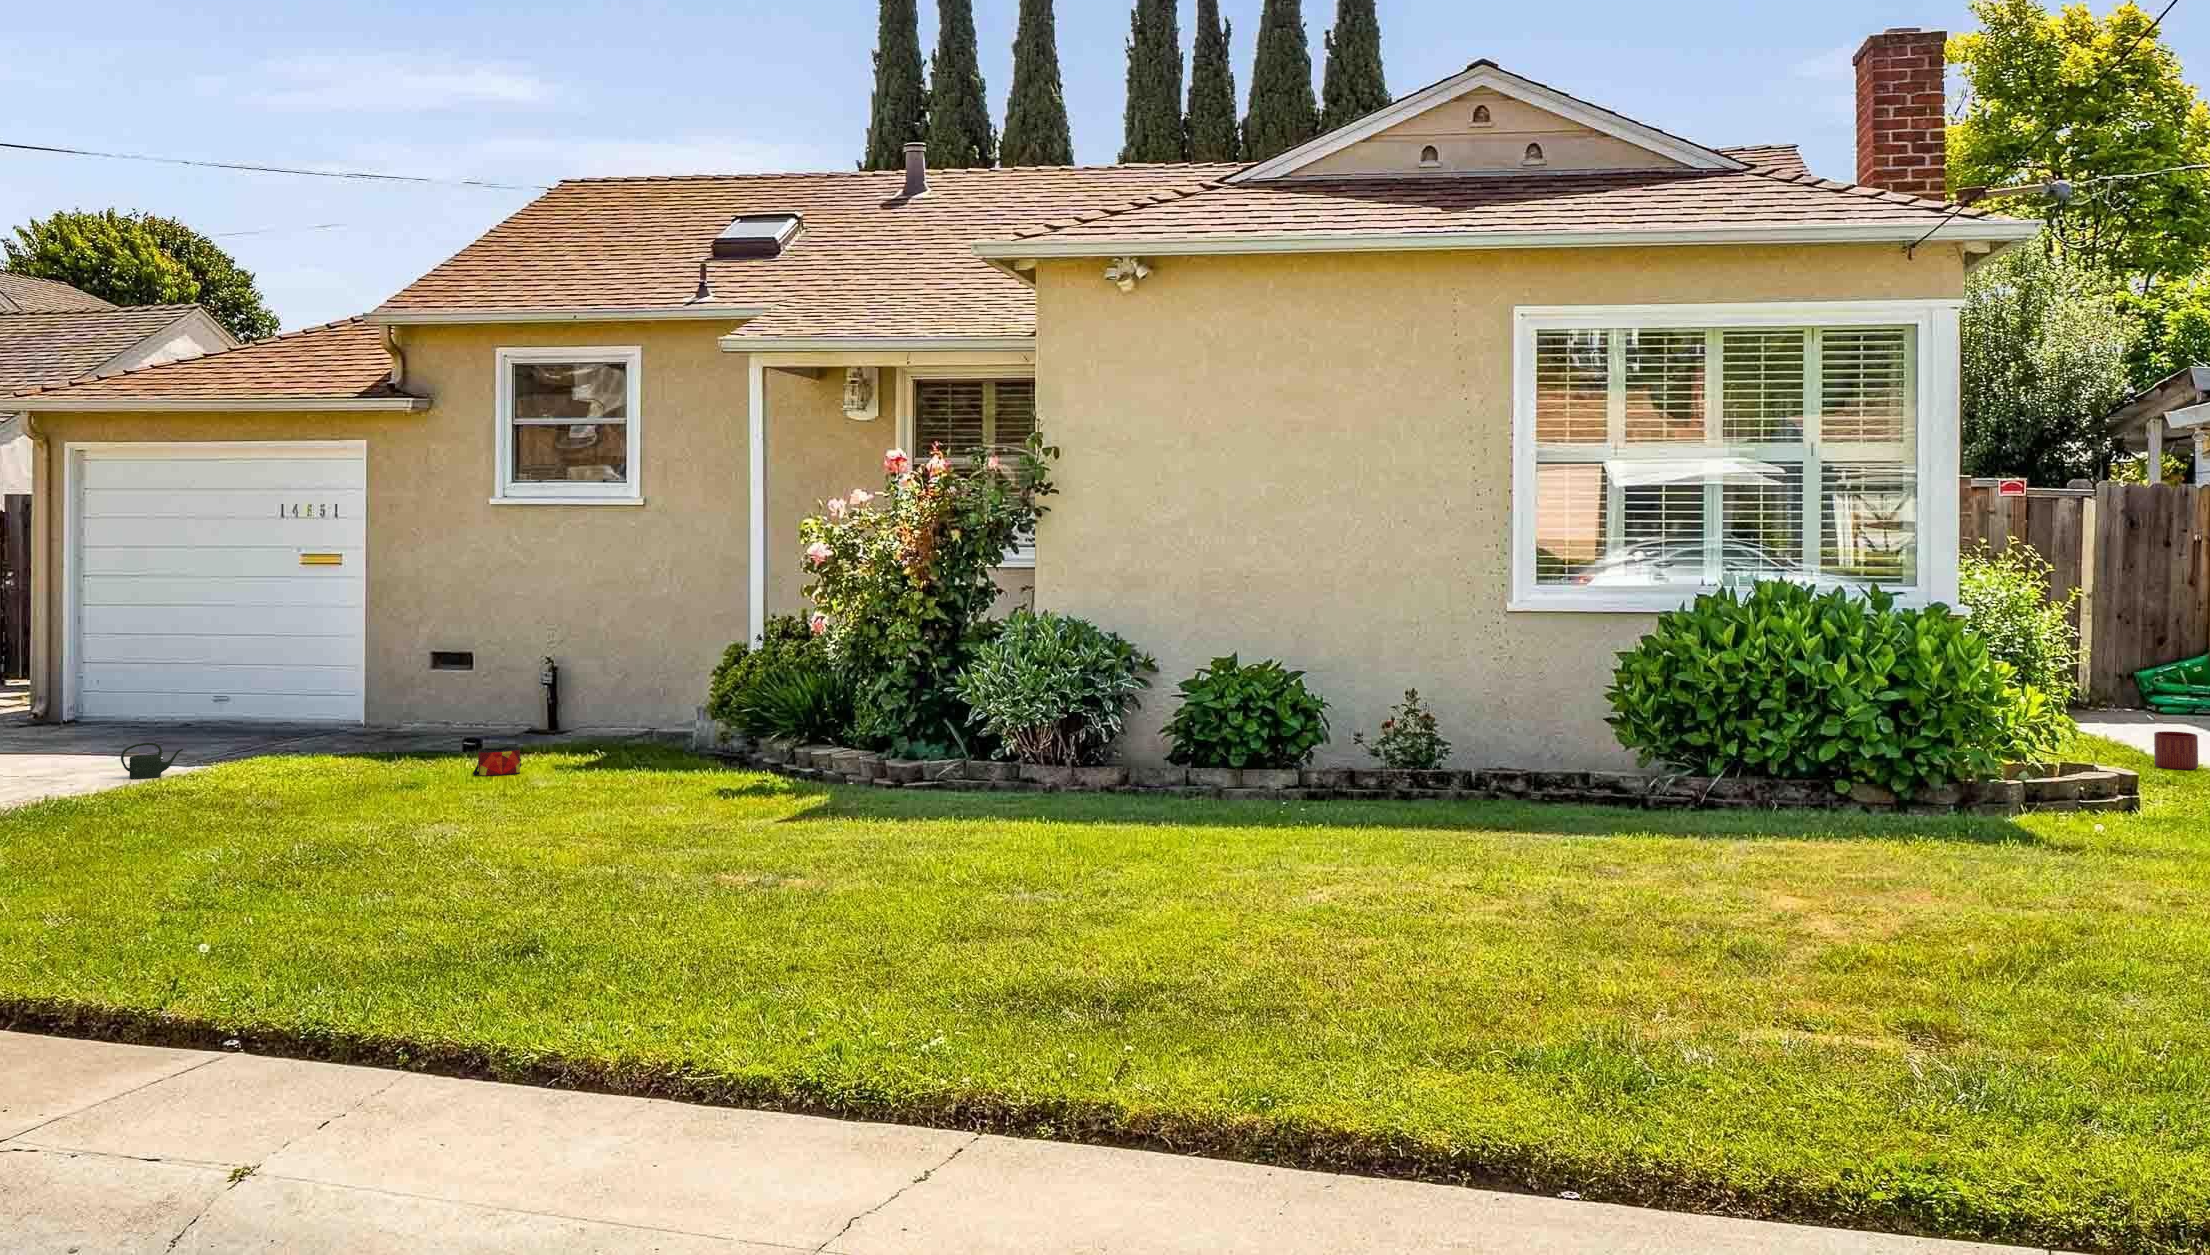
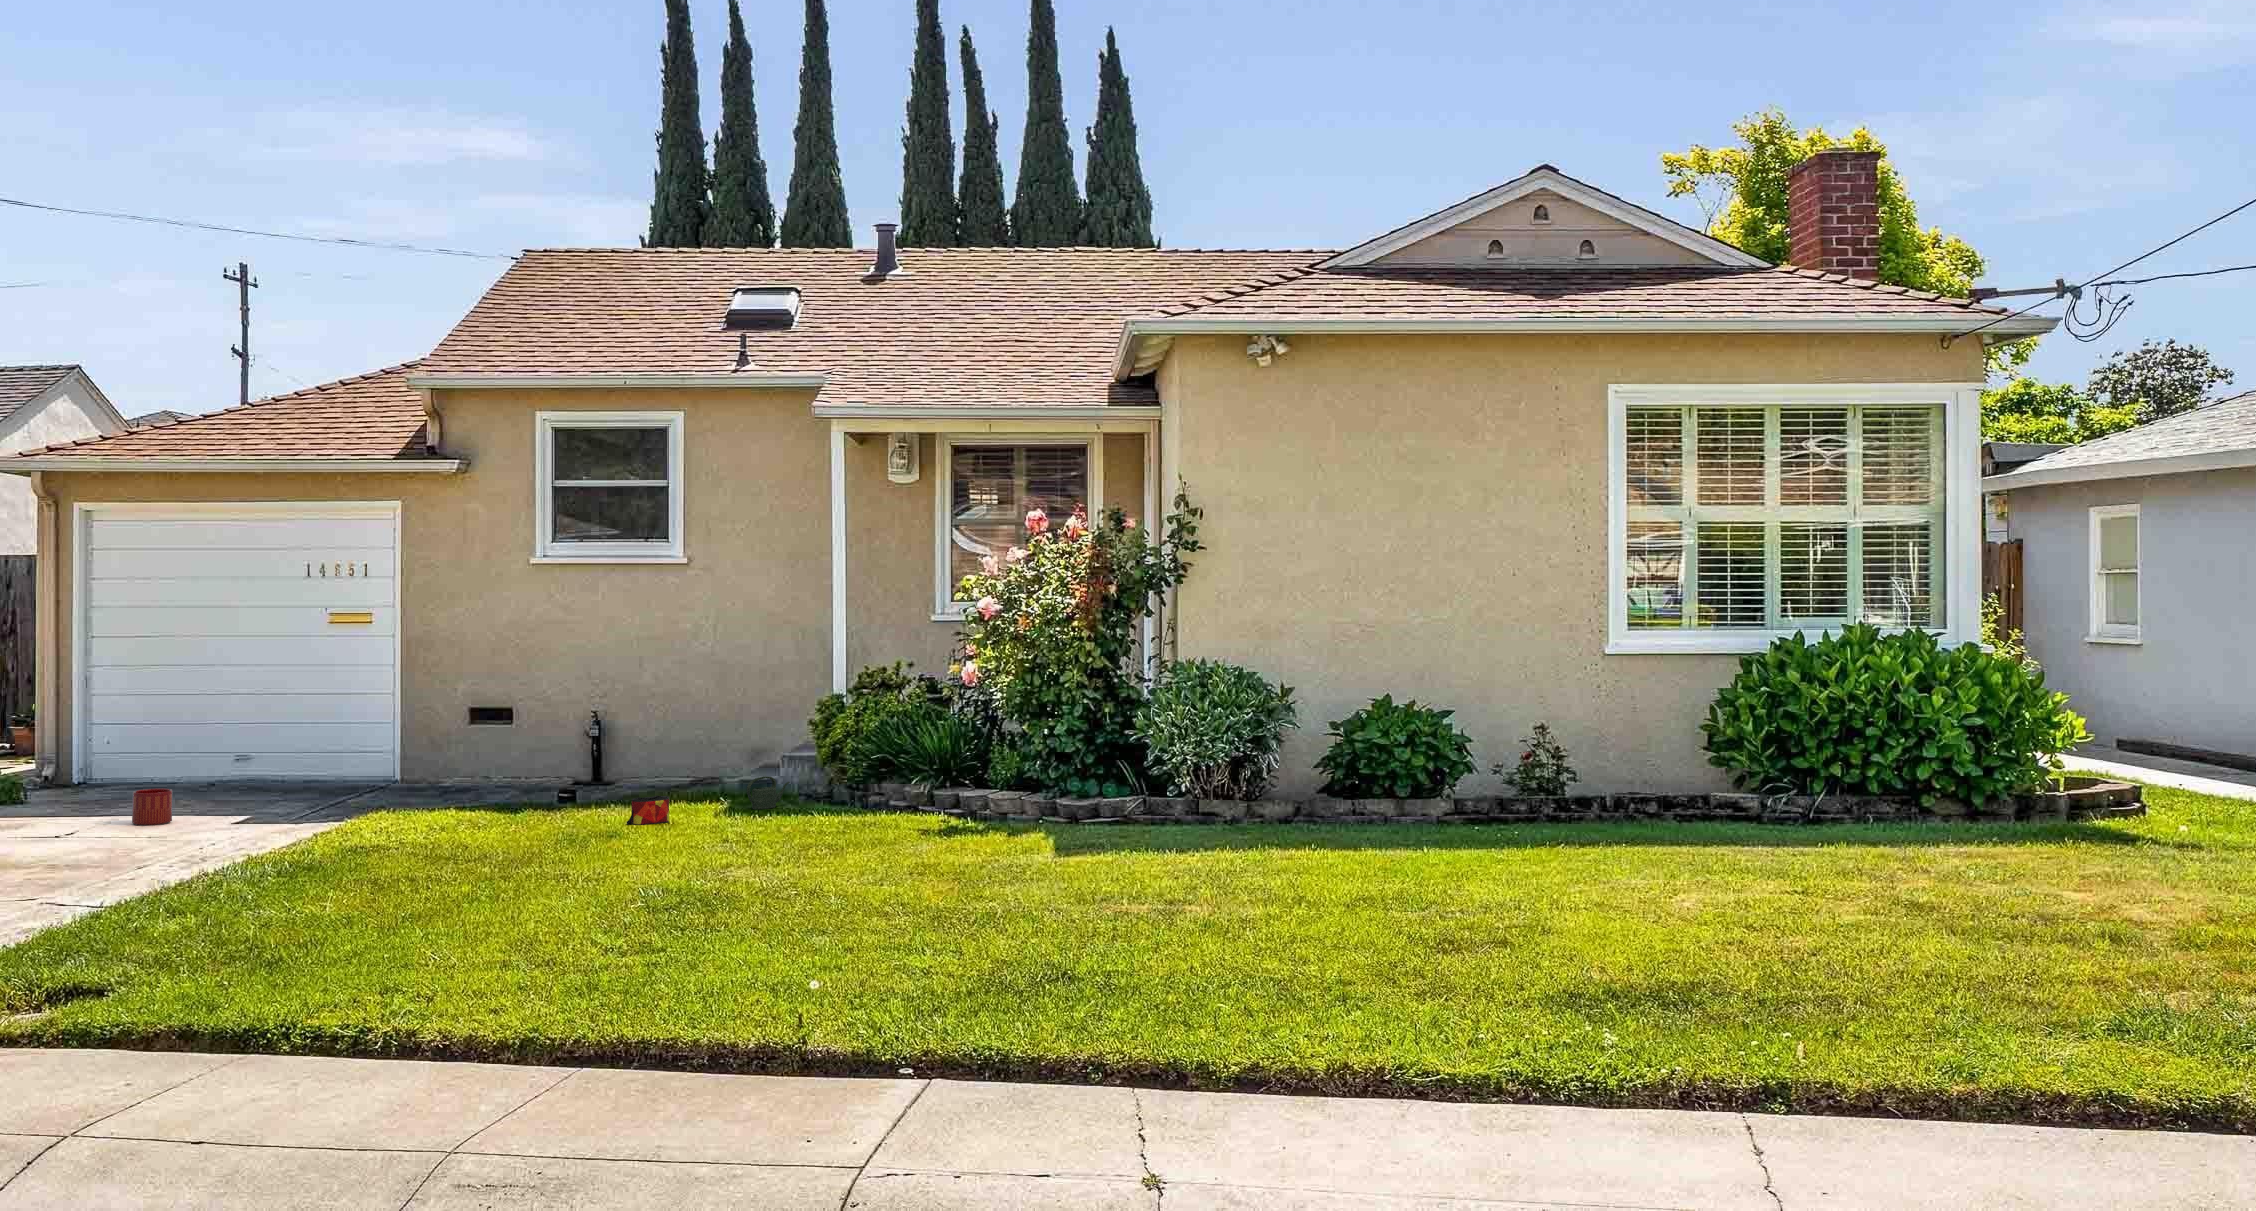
planter: present [2154,731,2198,770] -> present [132,789,173,826]
watering can: present [121,743,183,779] -> present [747,776,790,810]

